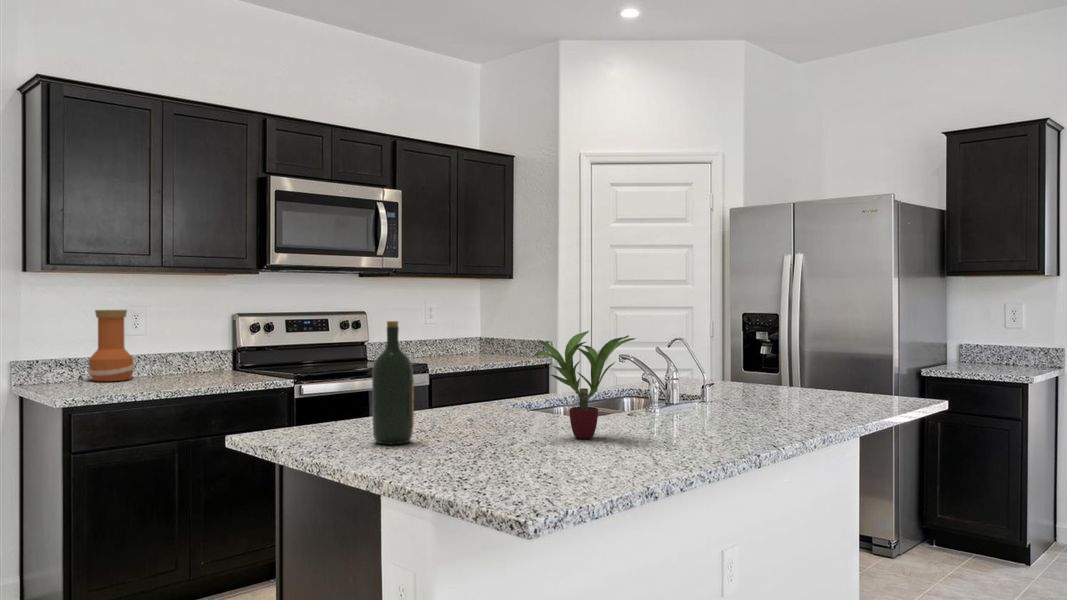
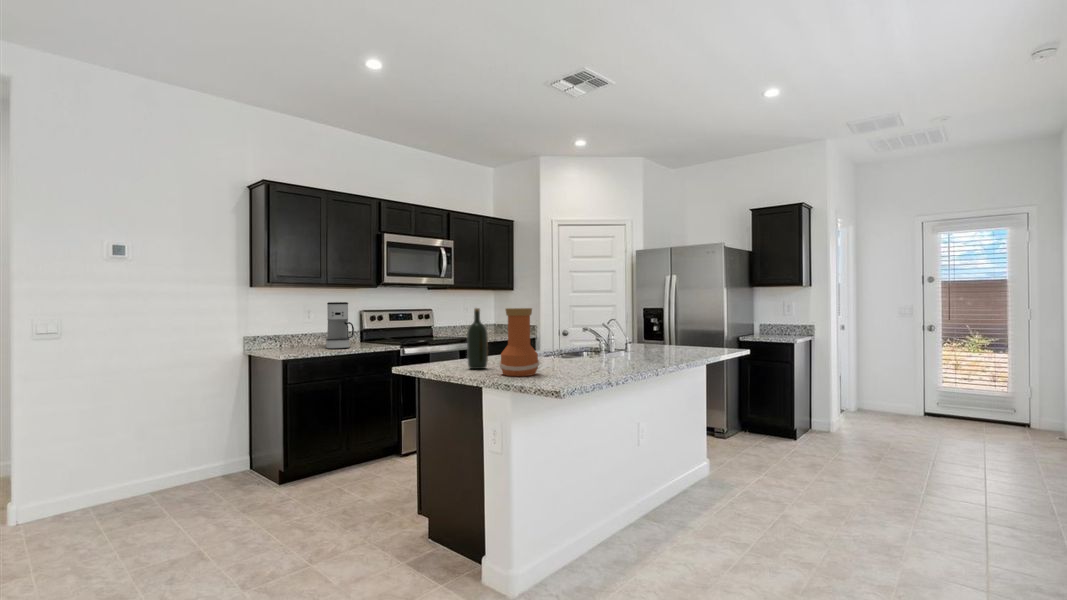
coffee maker: none [158,300,210,385] -> present [326,302,354,349]
vase: present [88,310,135,381] -> present [499,308,539,376]
potted plant: present [534,331,636,439] -> none [547,313,596,366]

